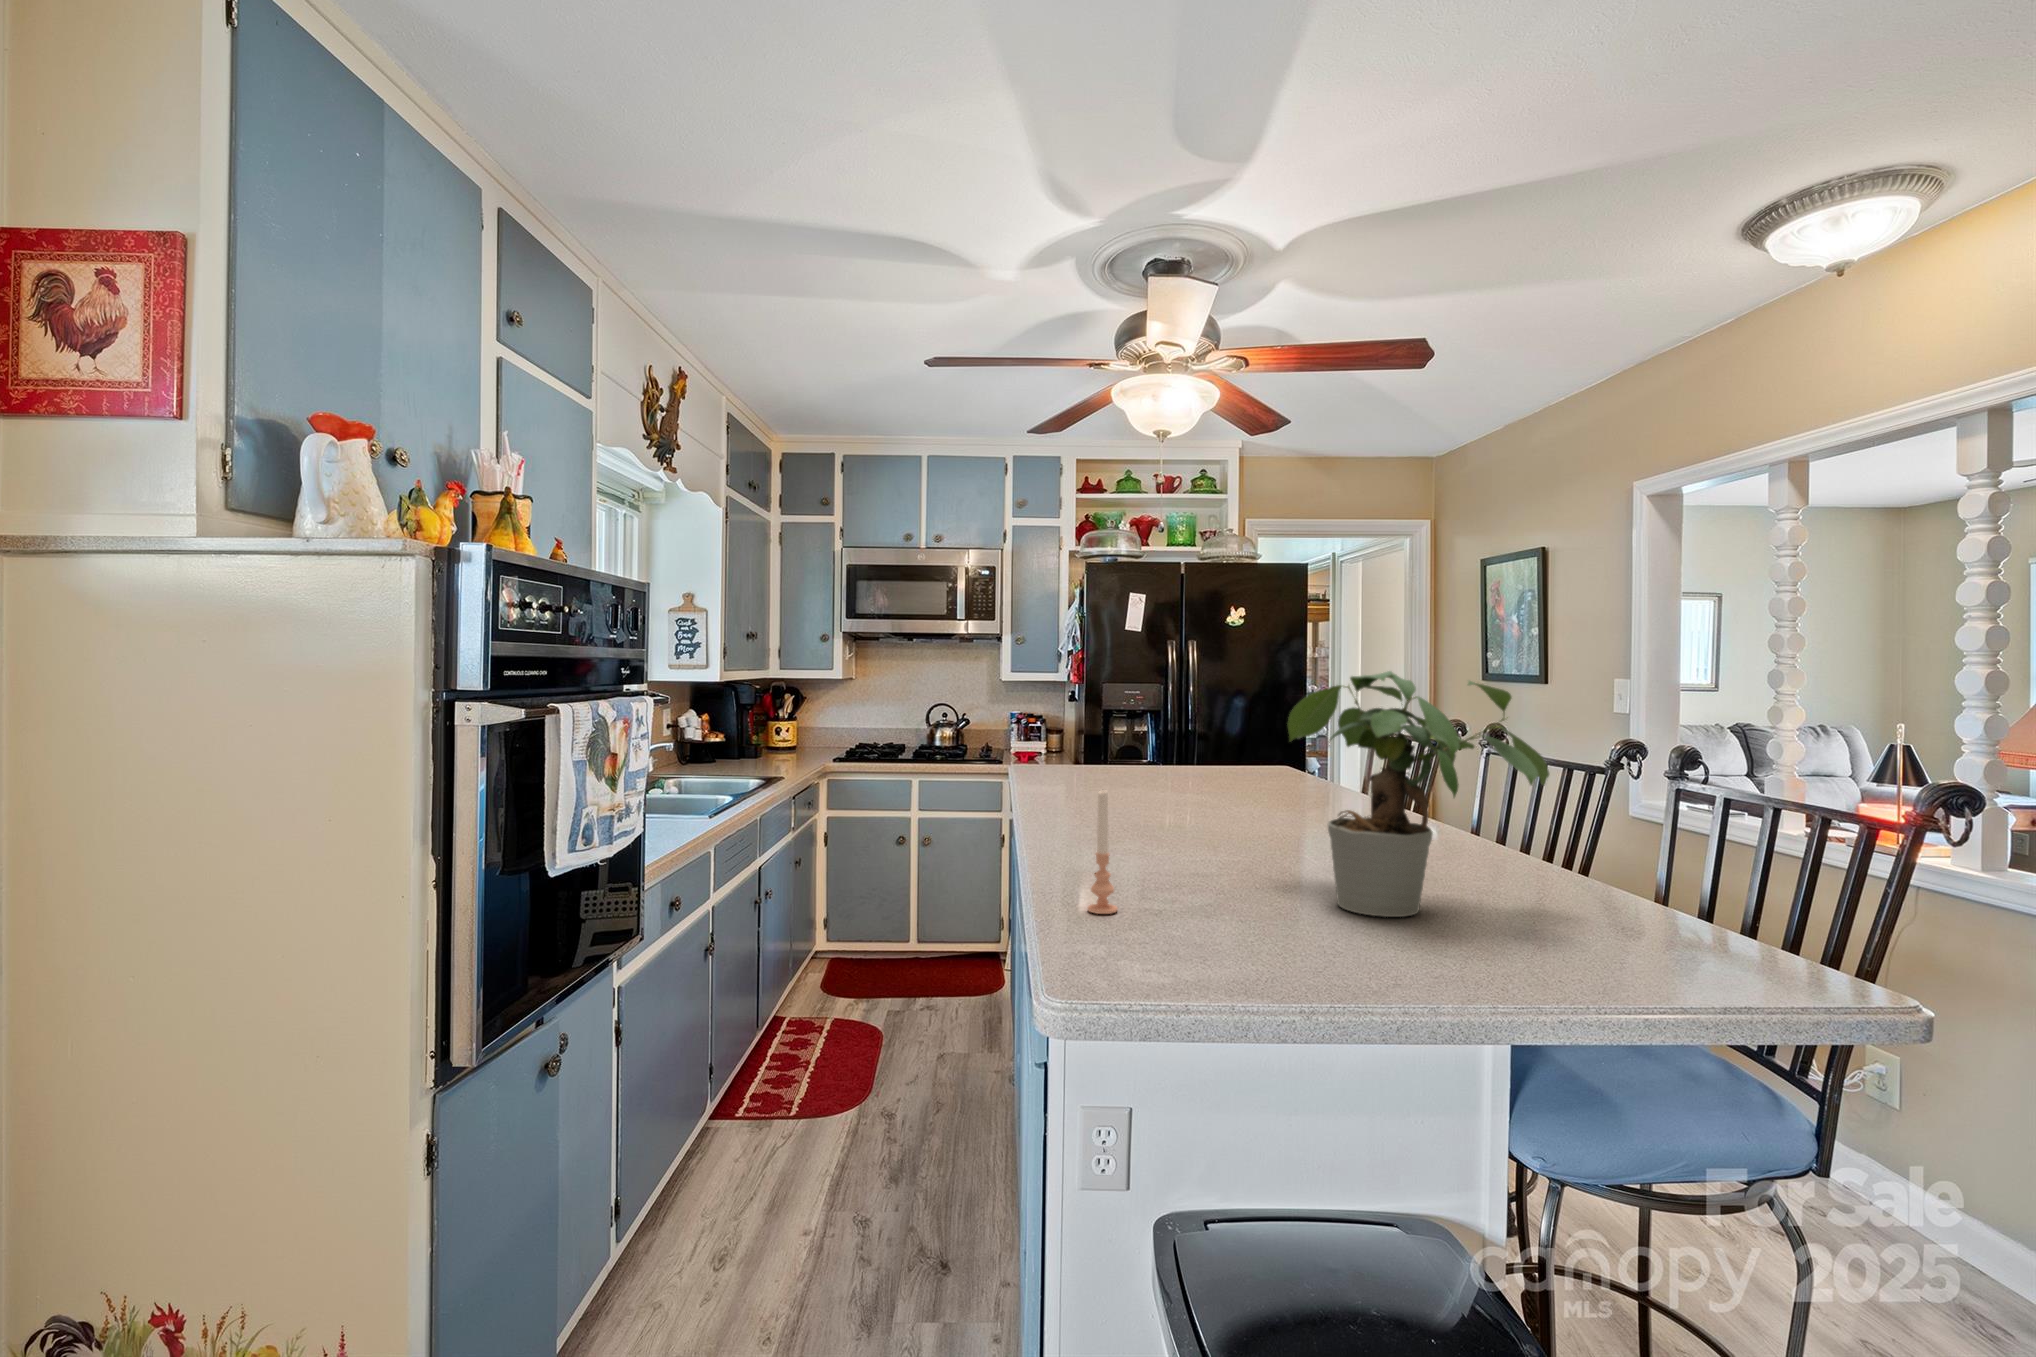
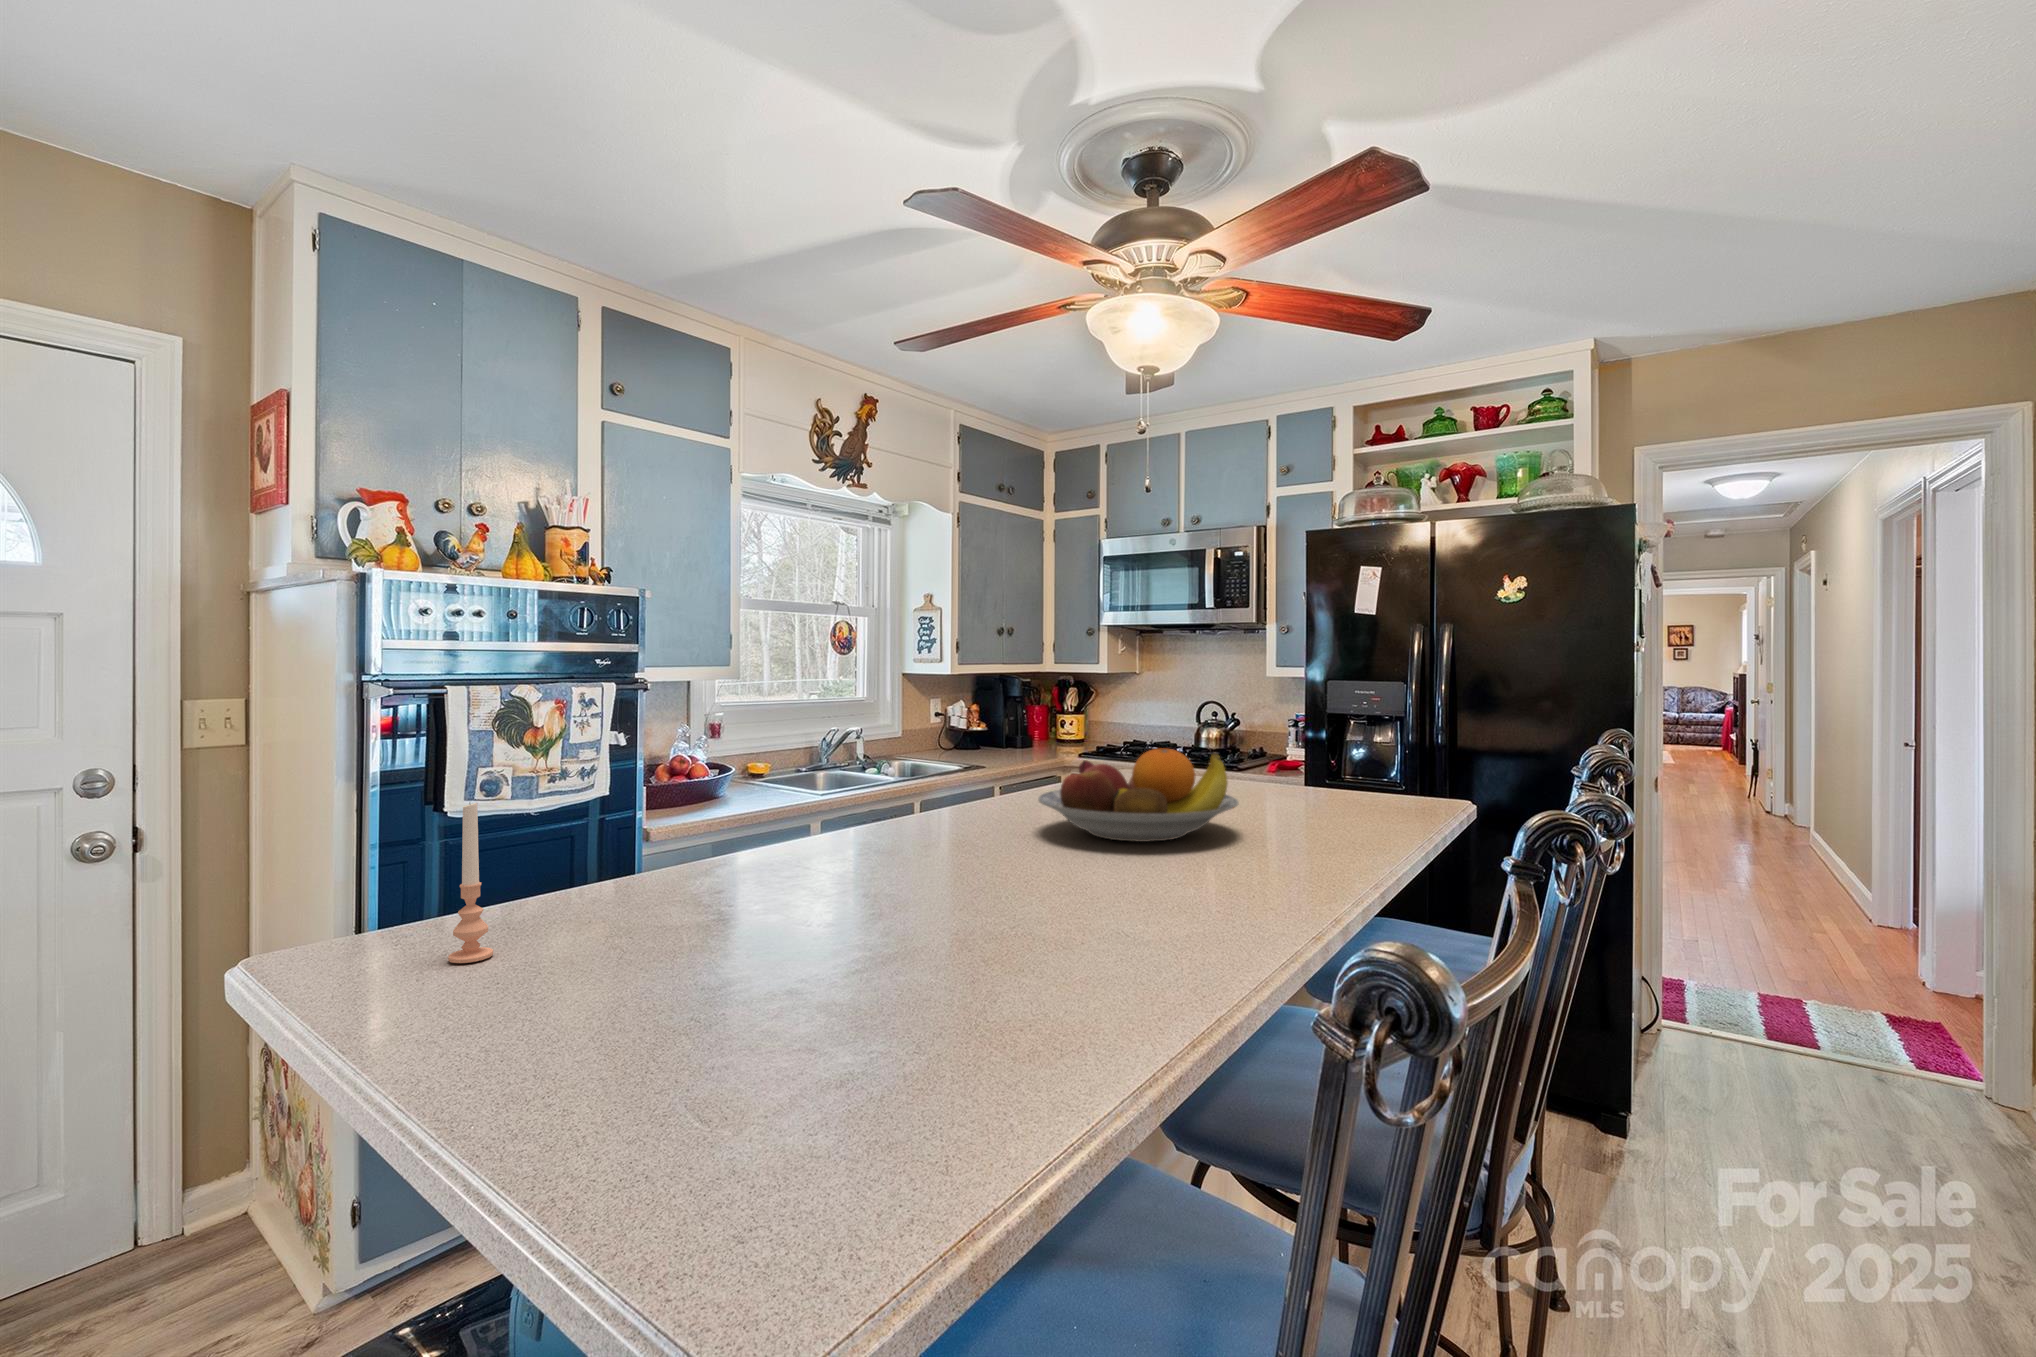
potted plant: present [1288,671,1549,917] -> none [576,645,943,1052]
fruit bowl: none [1124,737,1274,805] -> present [1038,749,1239,842]

